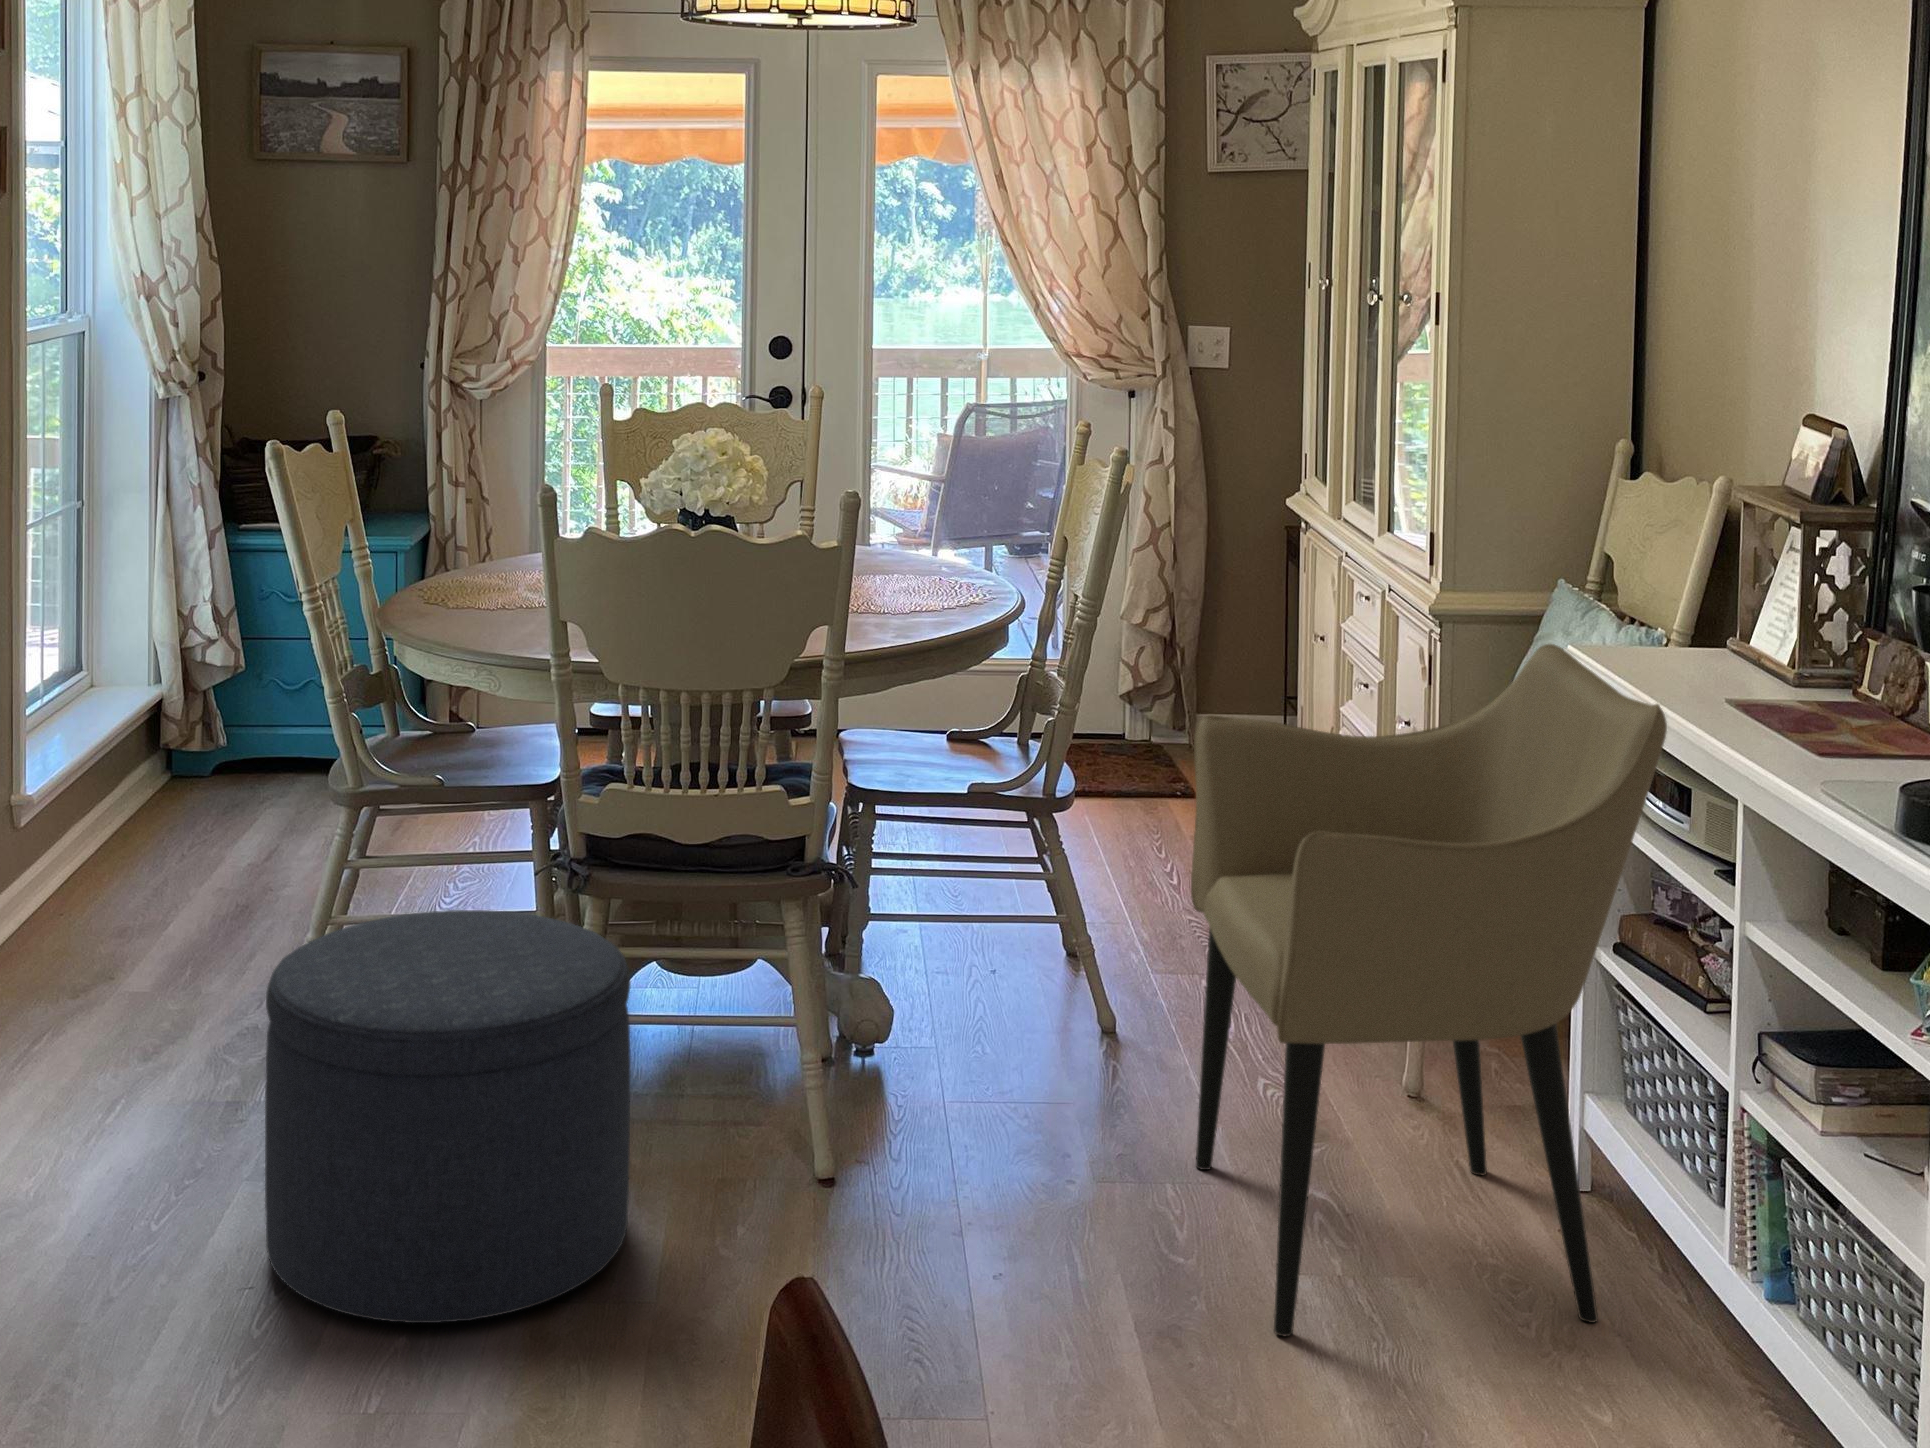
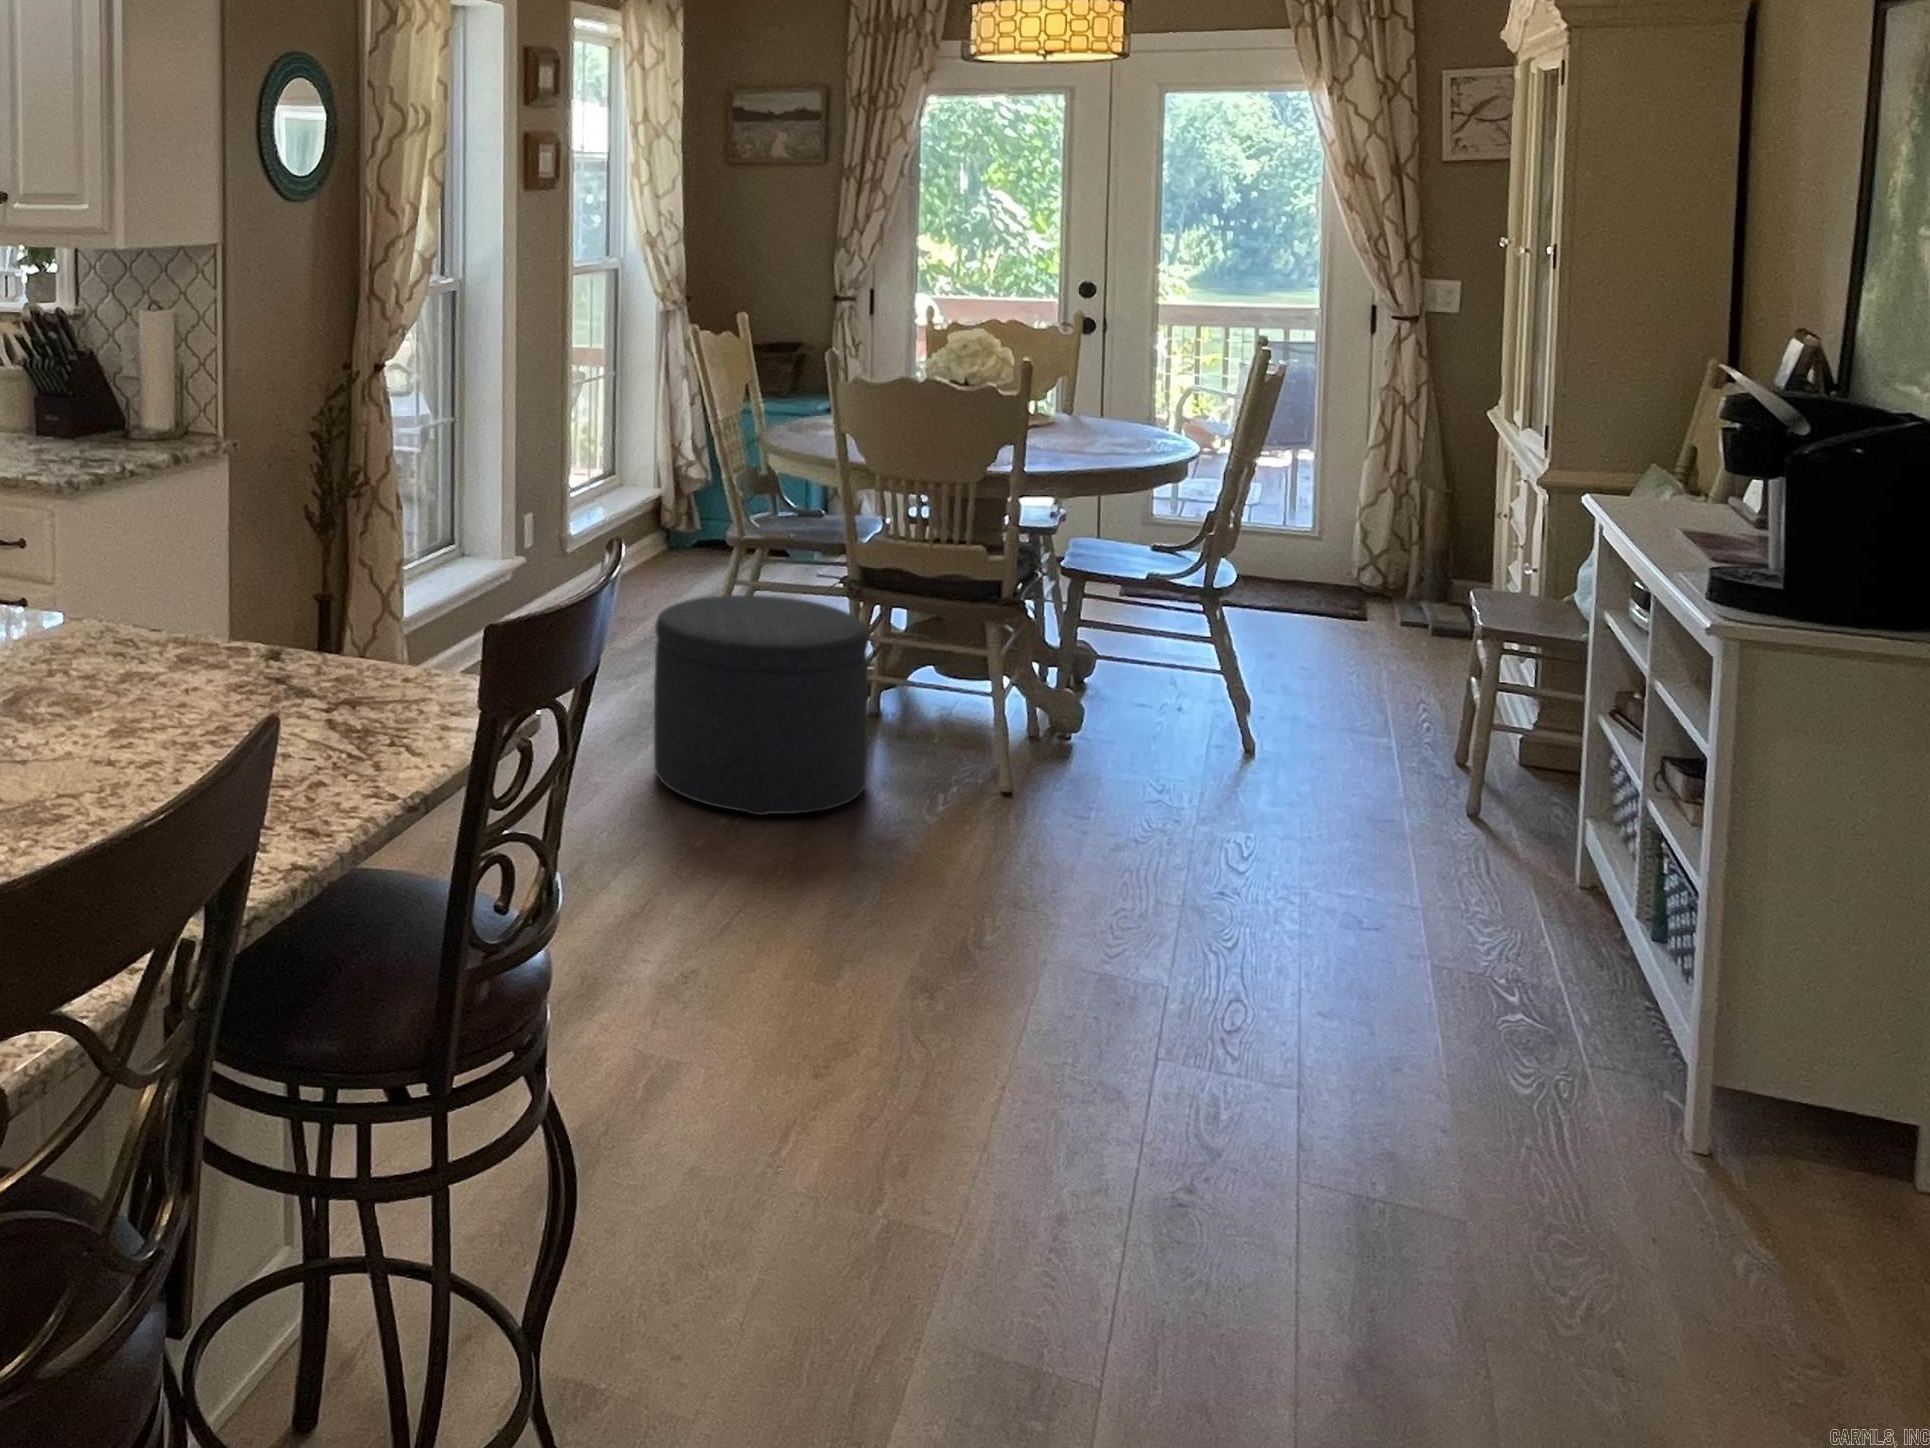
armchair: present [1191,644,1667,1337] -> none [1271,486,1612,950]

